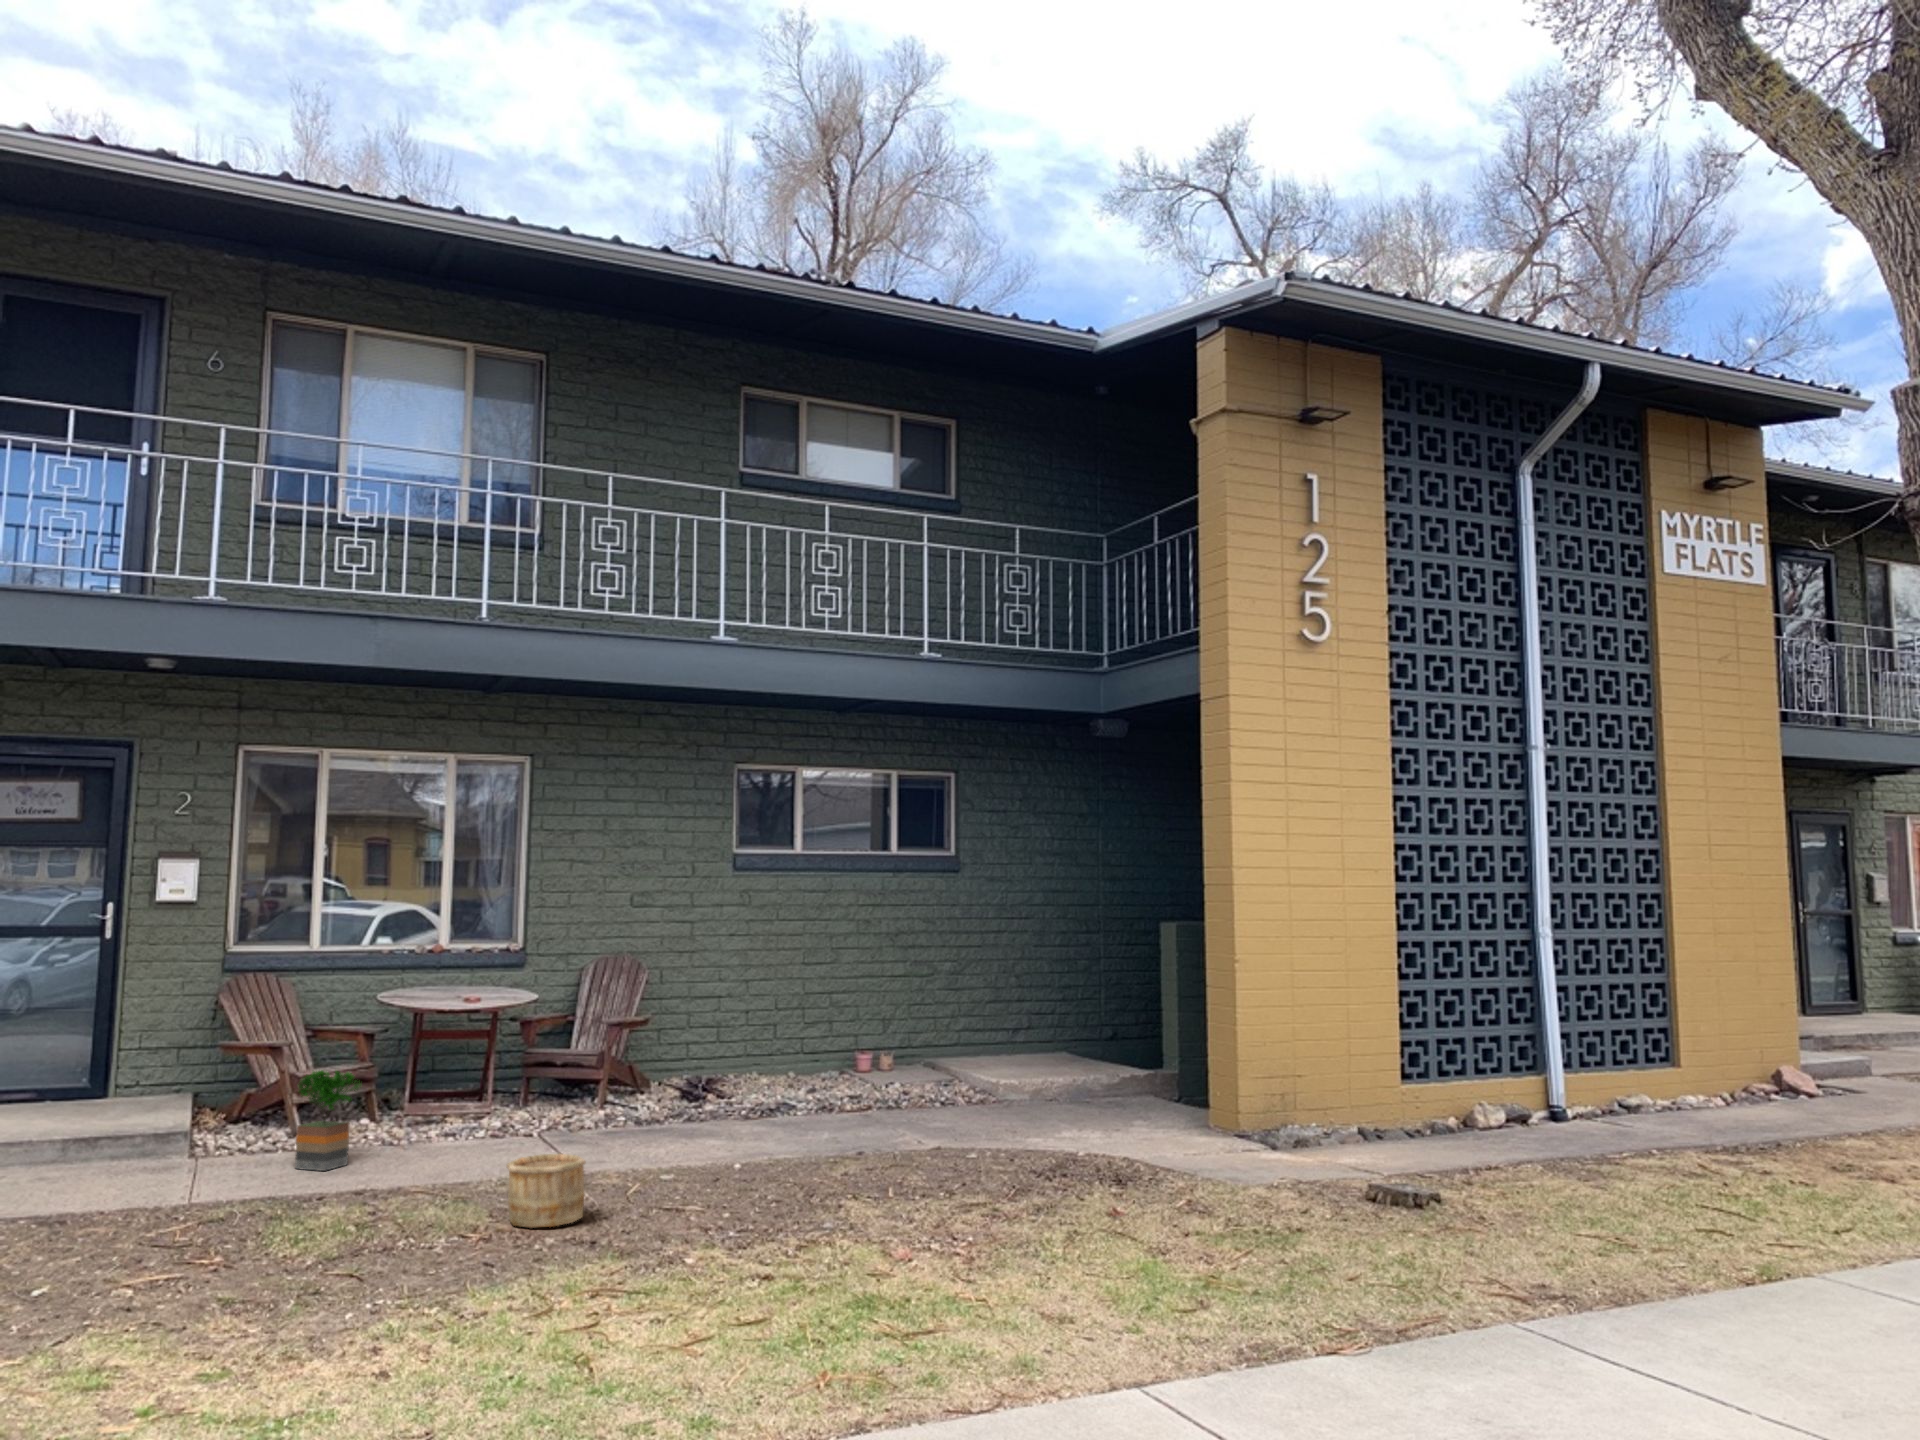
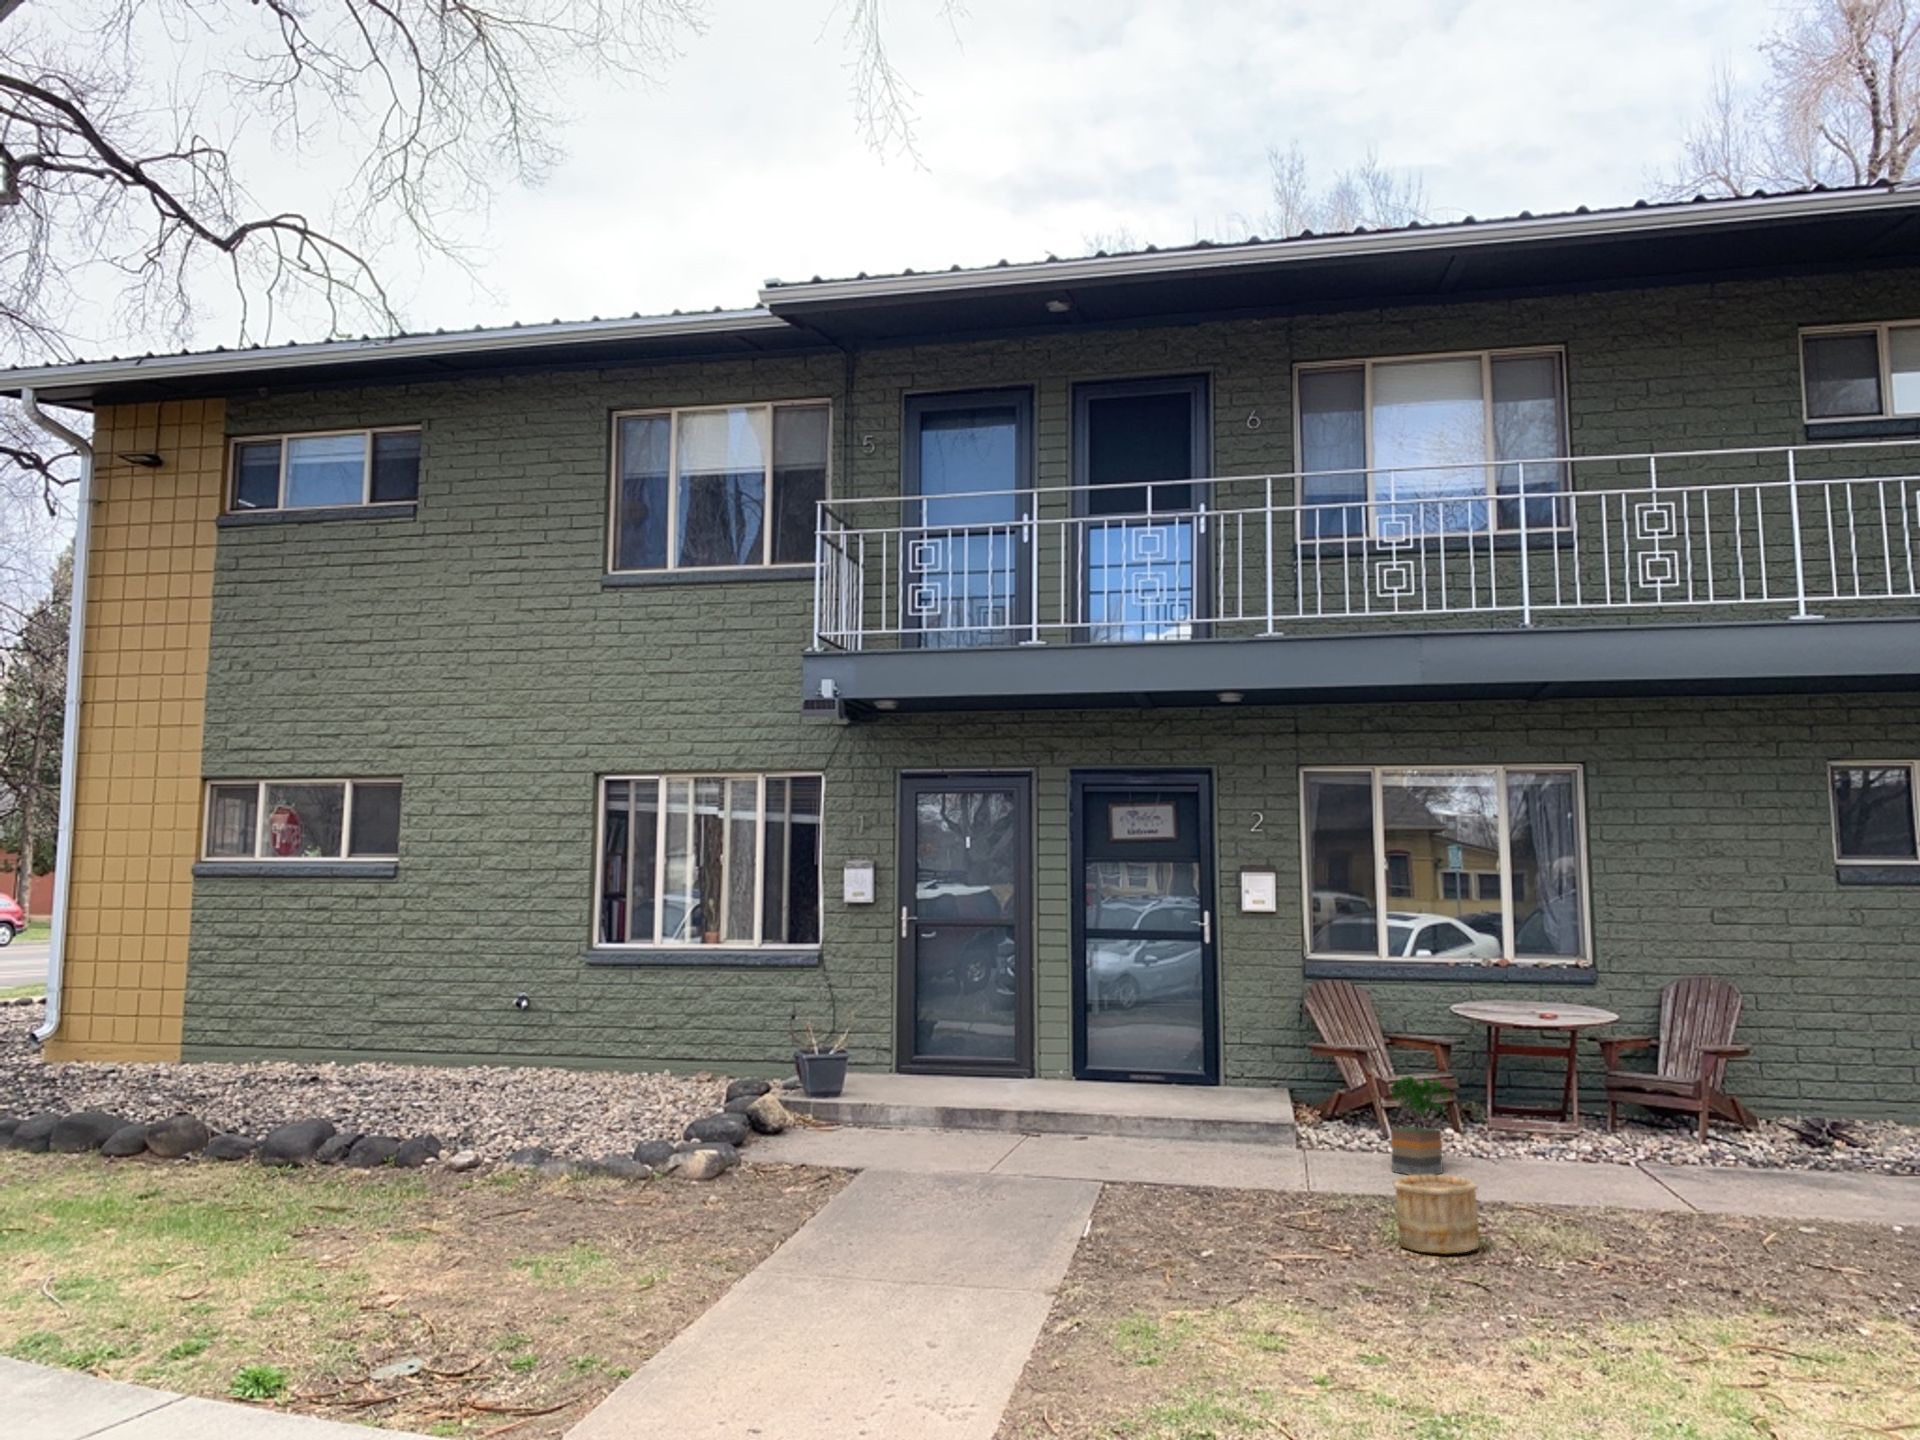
wooden bucket: present [507,1154,586,1228] -> present [1393,1174,1479,1254]

